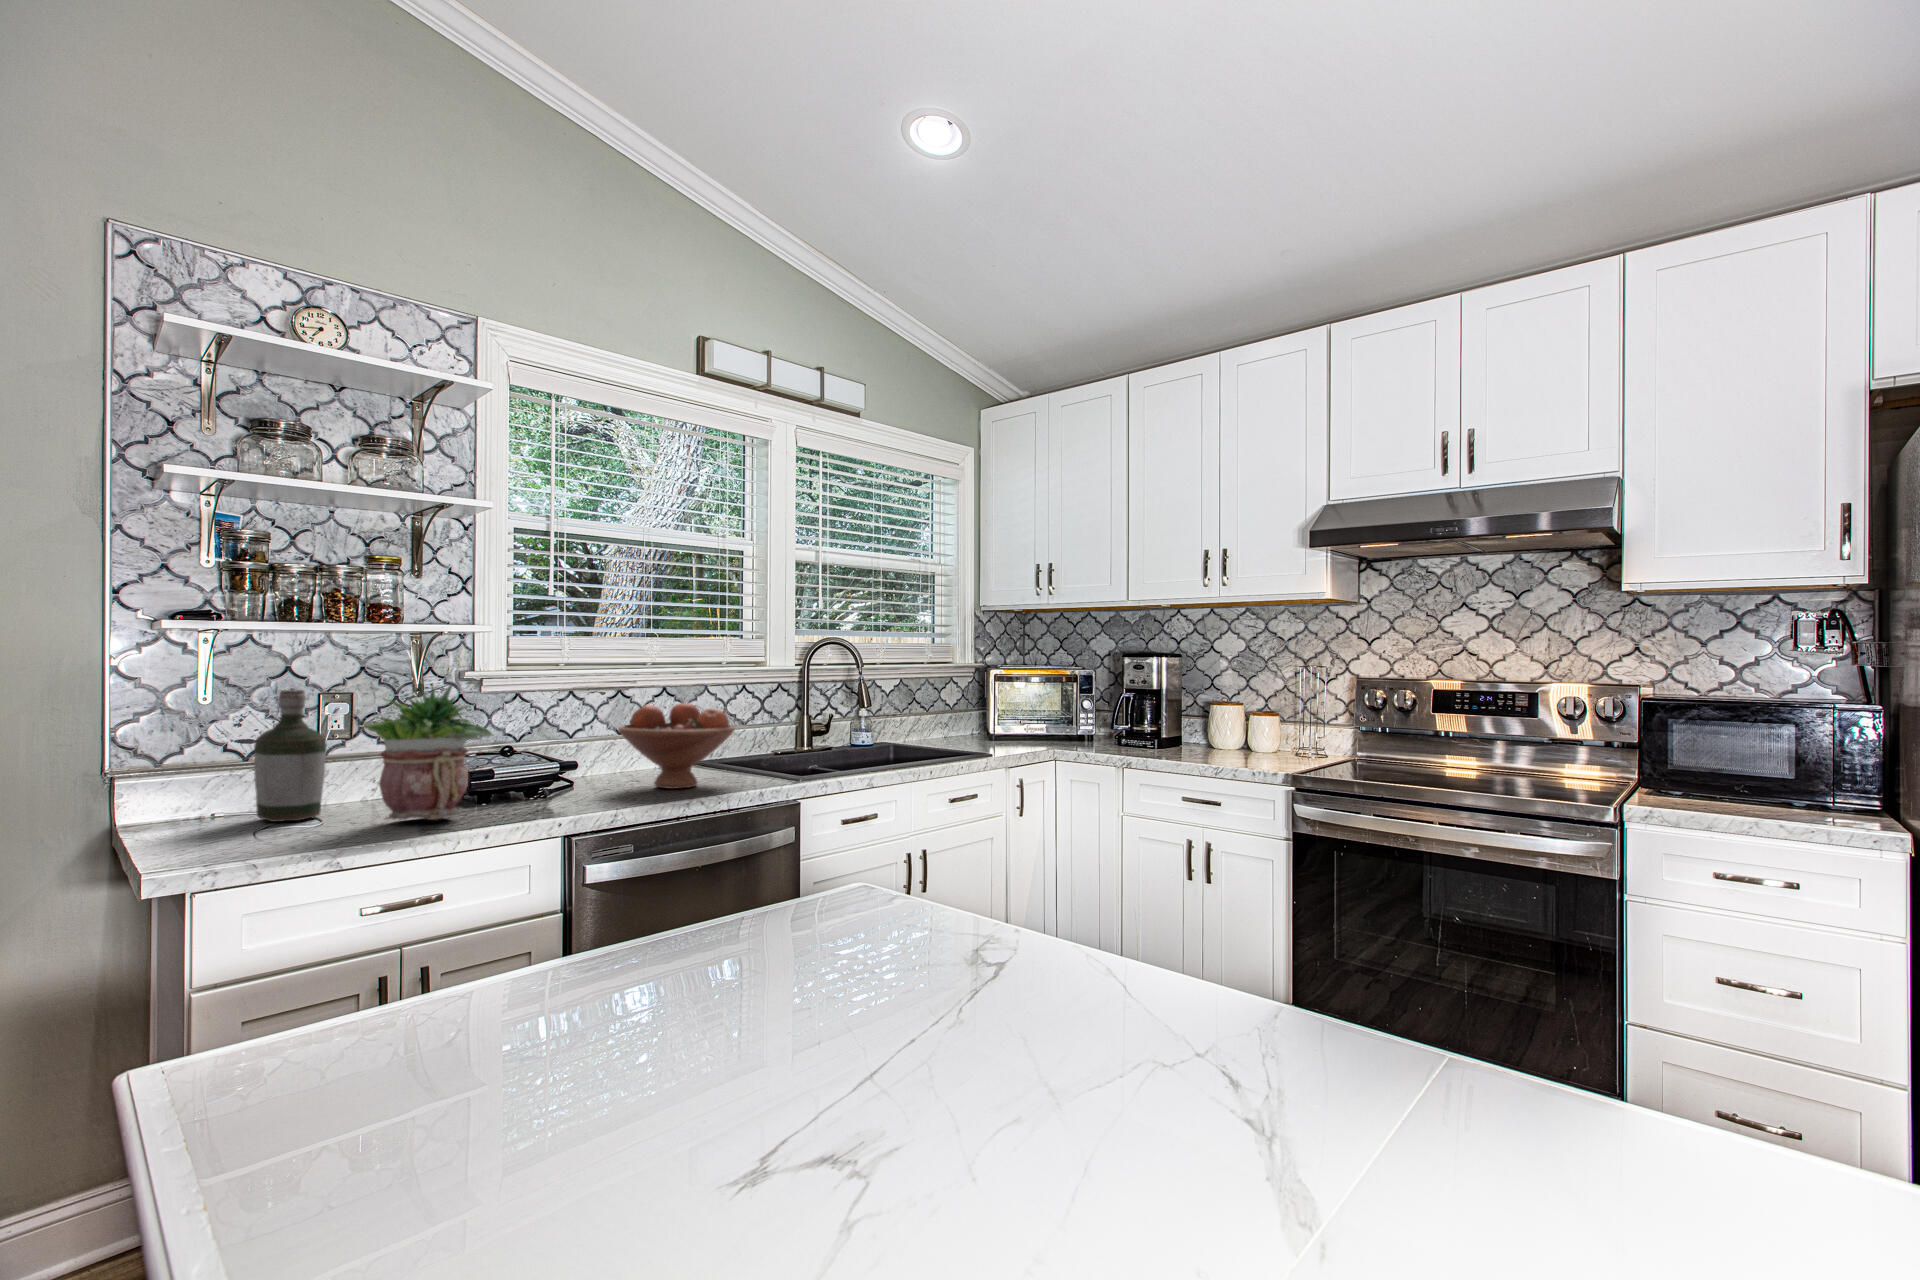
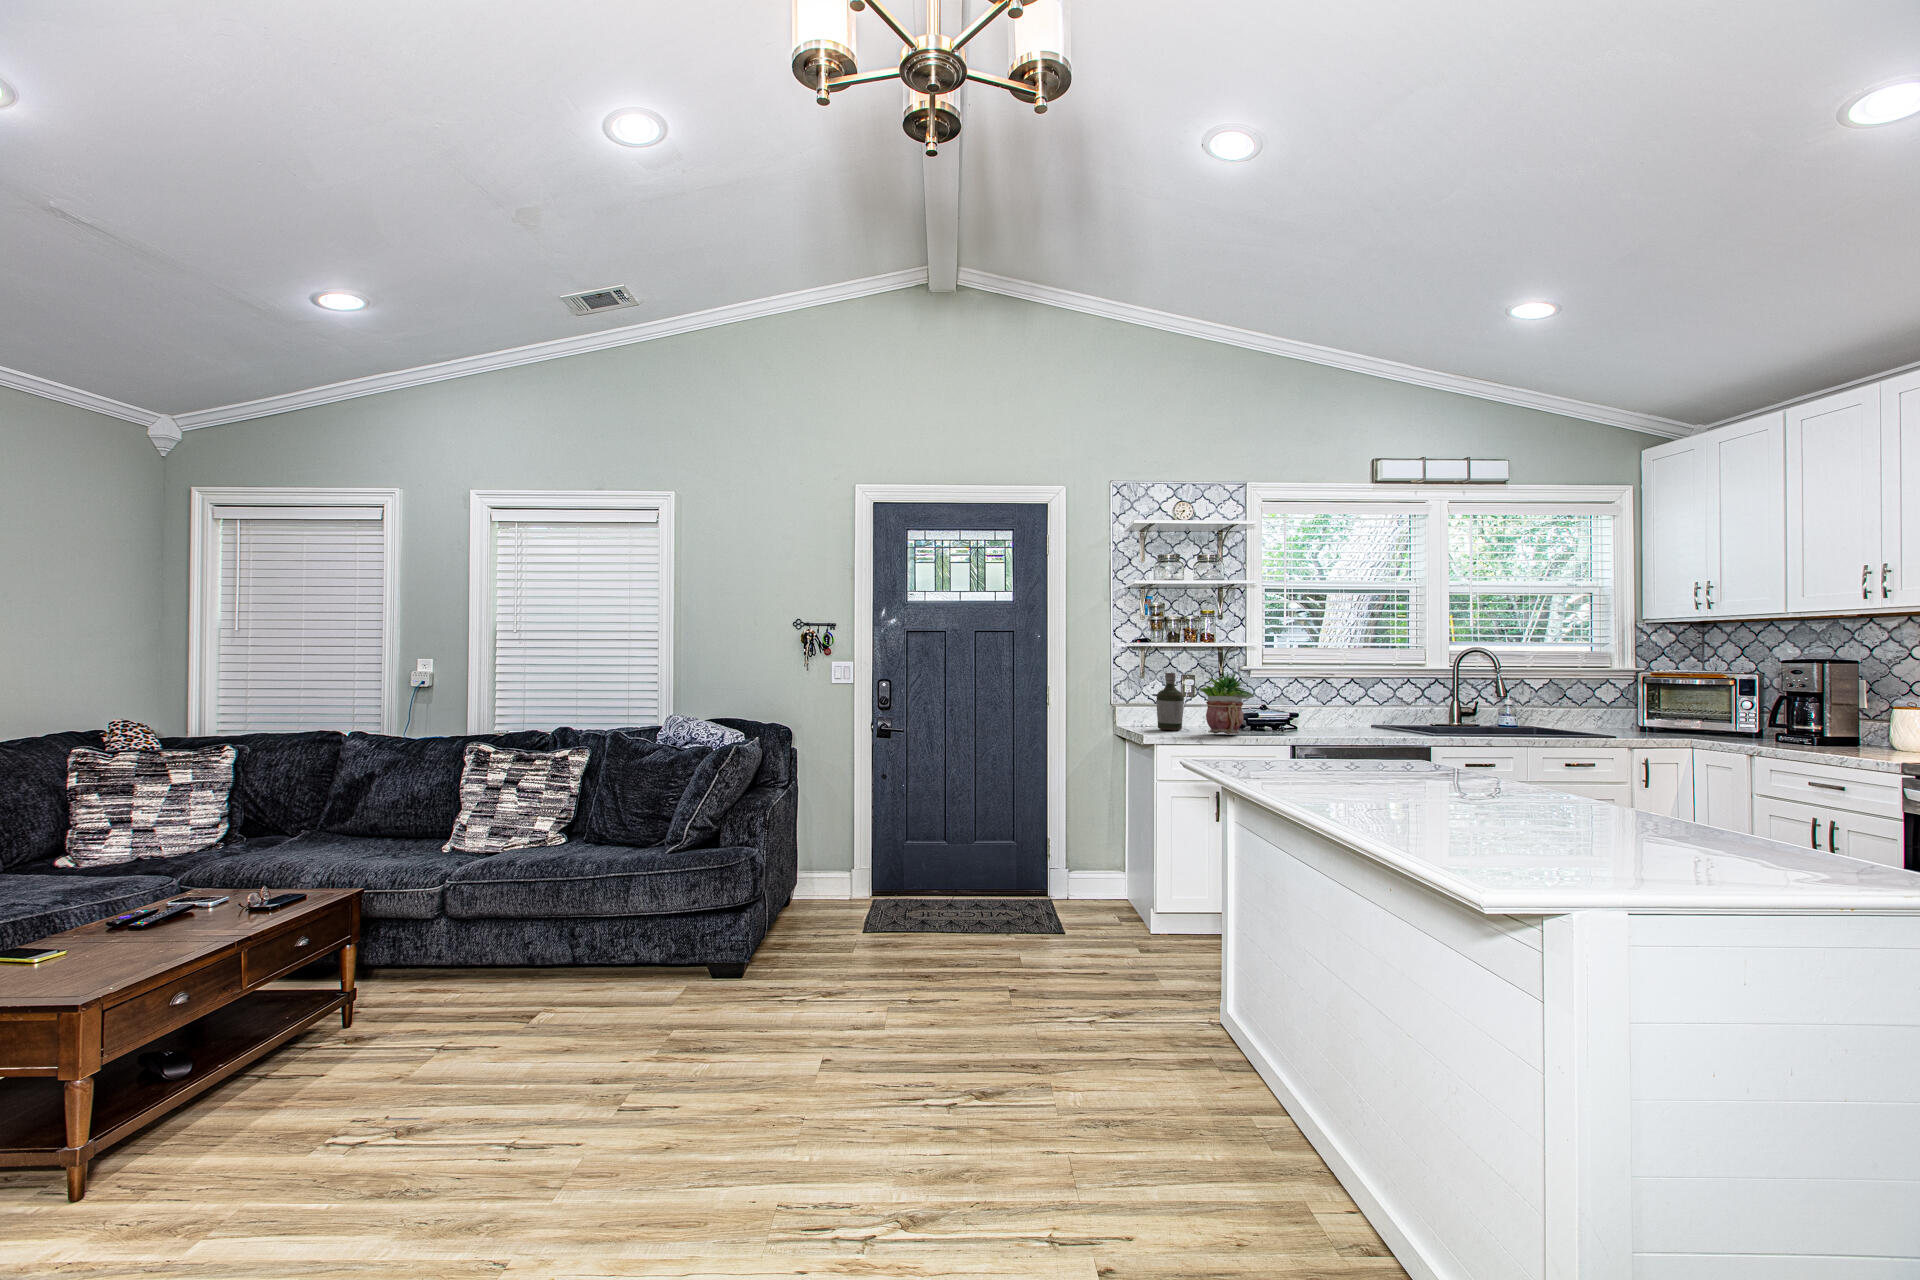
fruit bowl: present [618,703,735,789] -> none [1320,687,1391,735]

